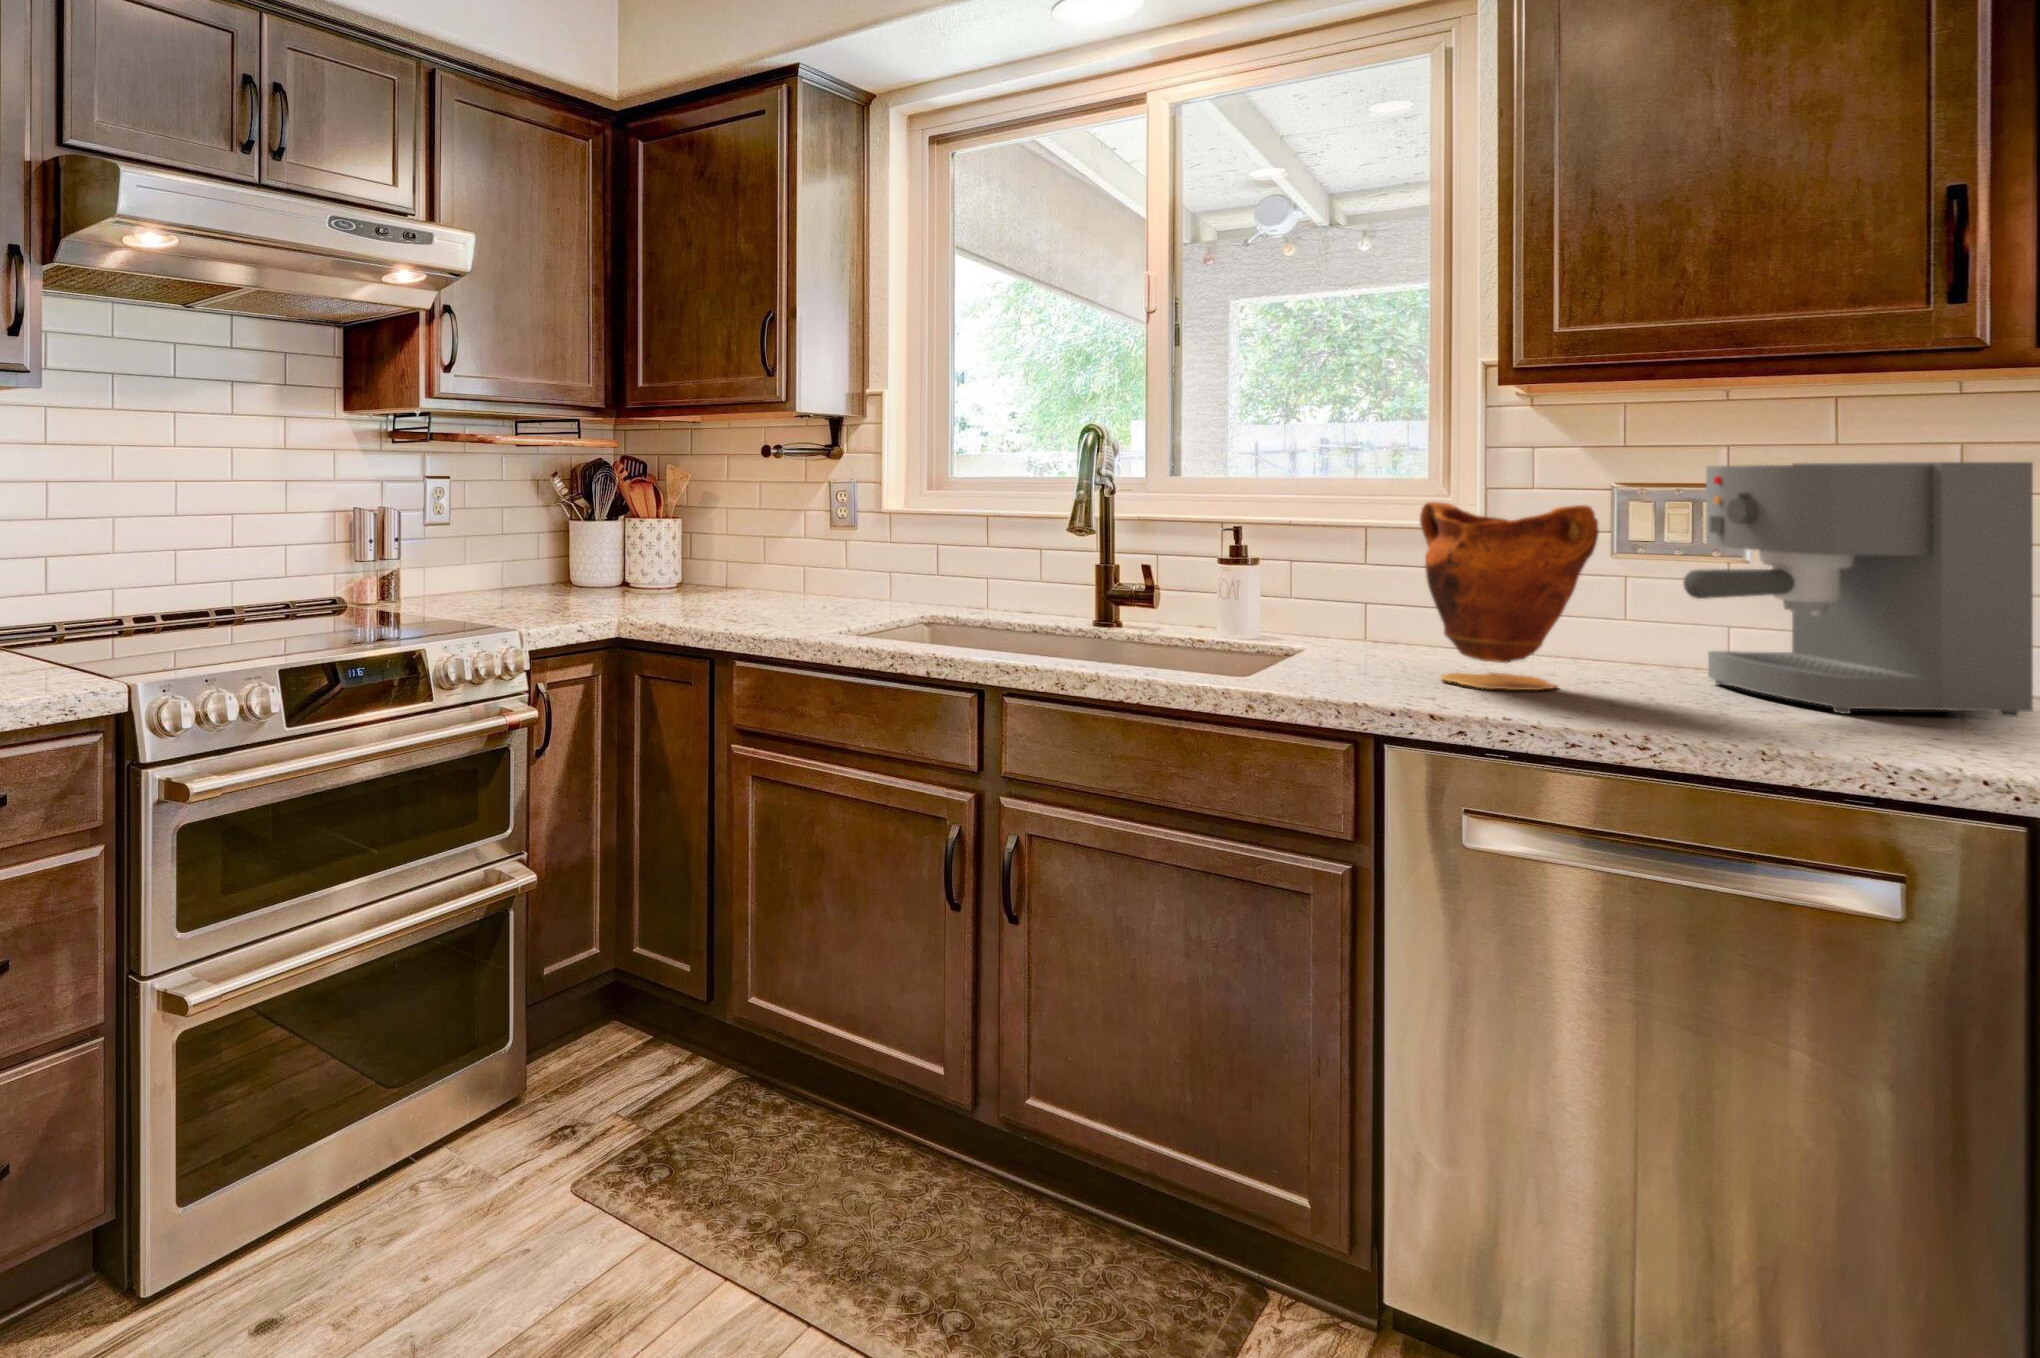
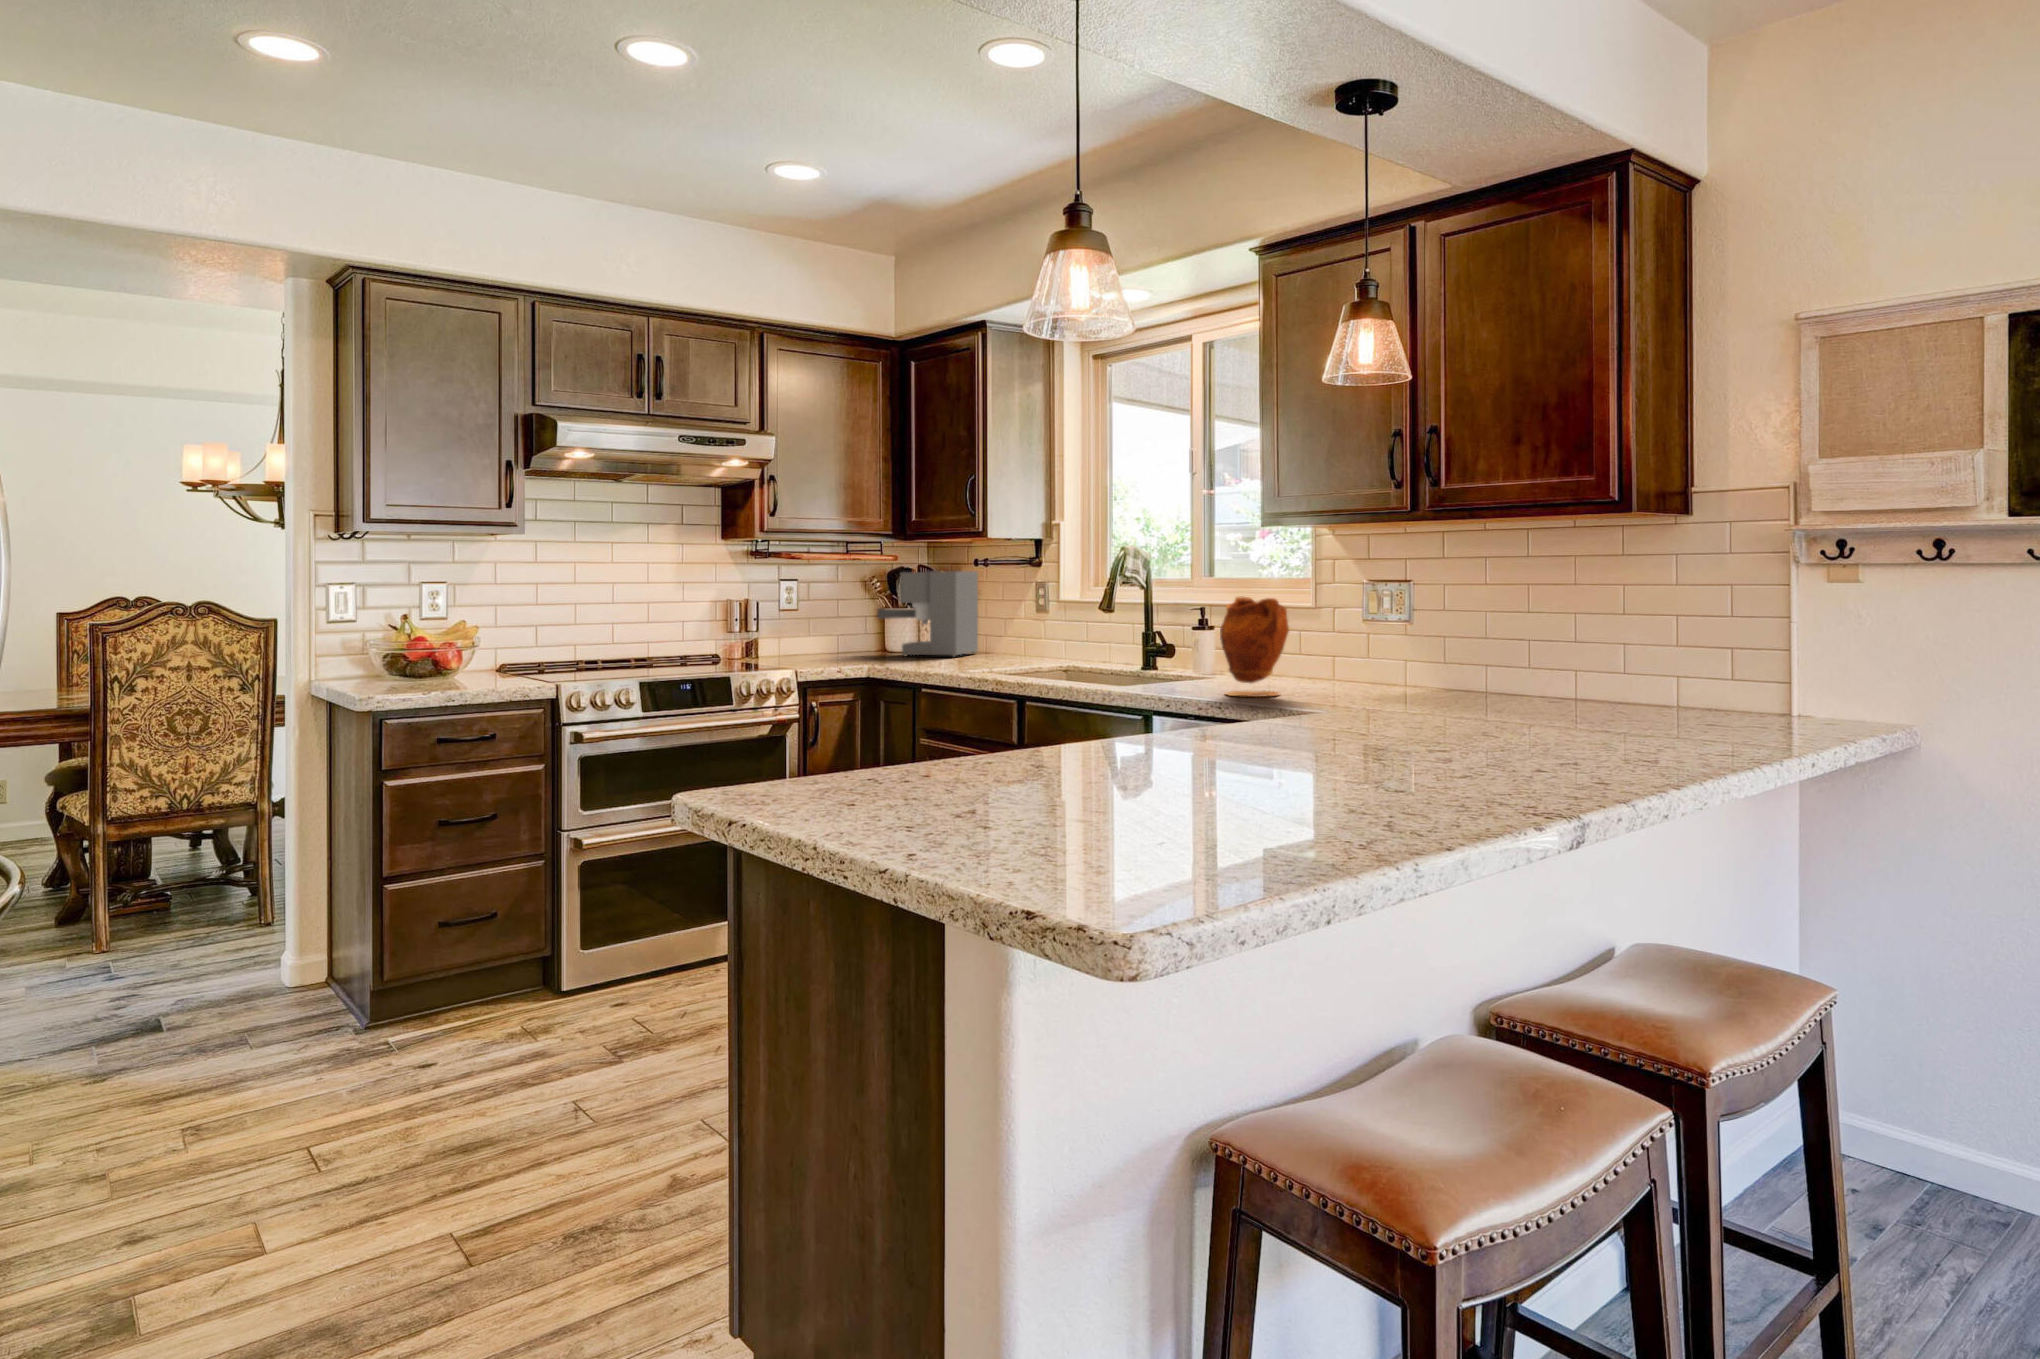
coffee maker: present [1683,462,2033,717] -> present [877,571,978,657]

